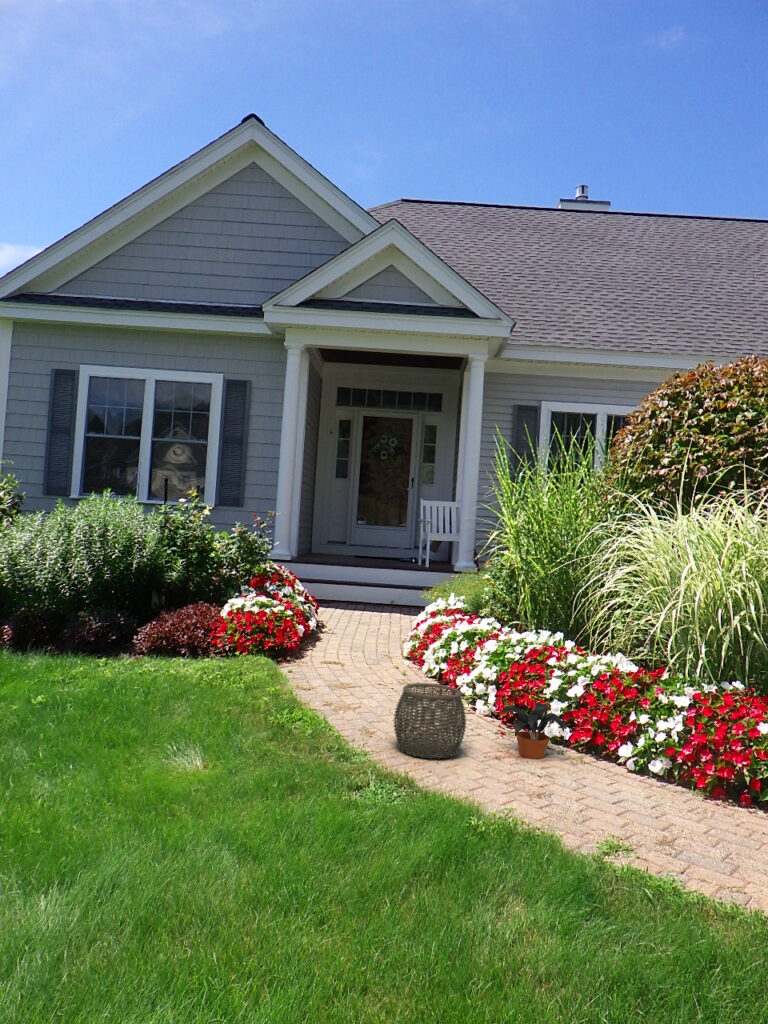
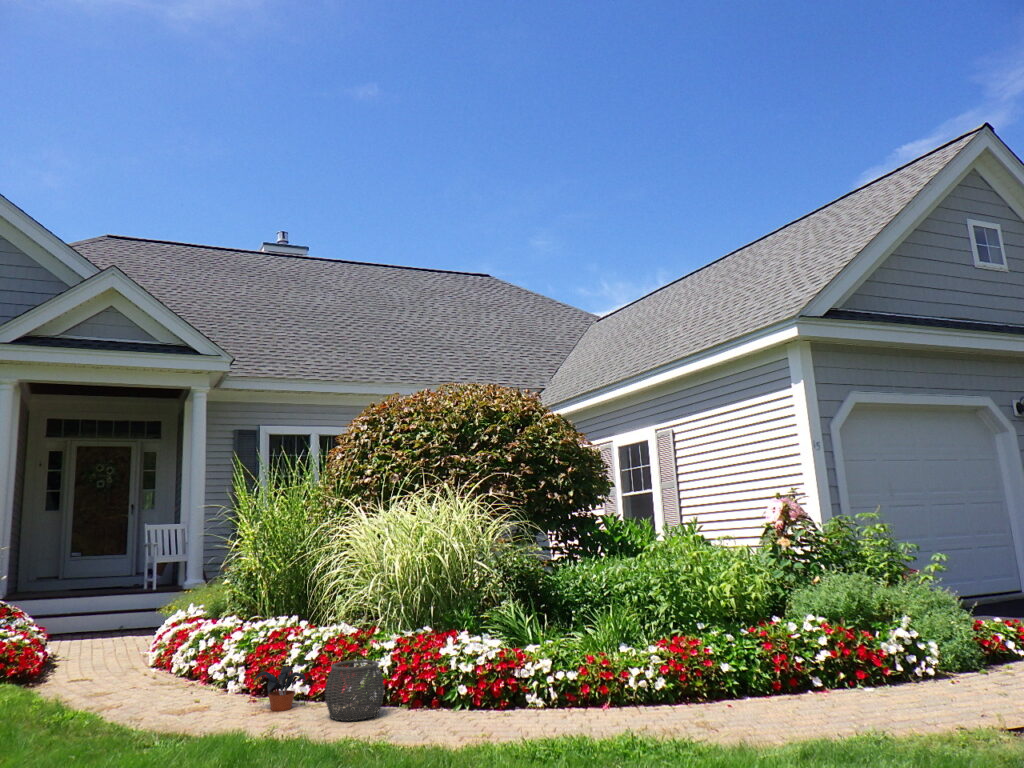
woven basket: present [394,683,466,759] -> present [325,660,384,721]

